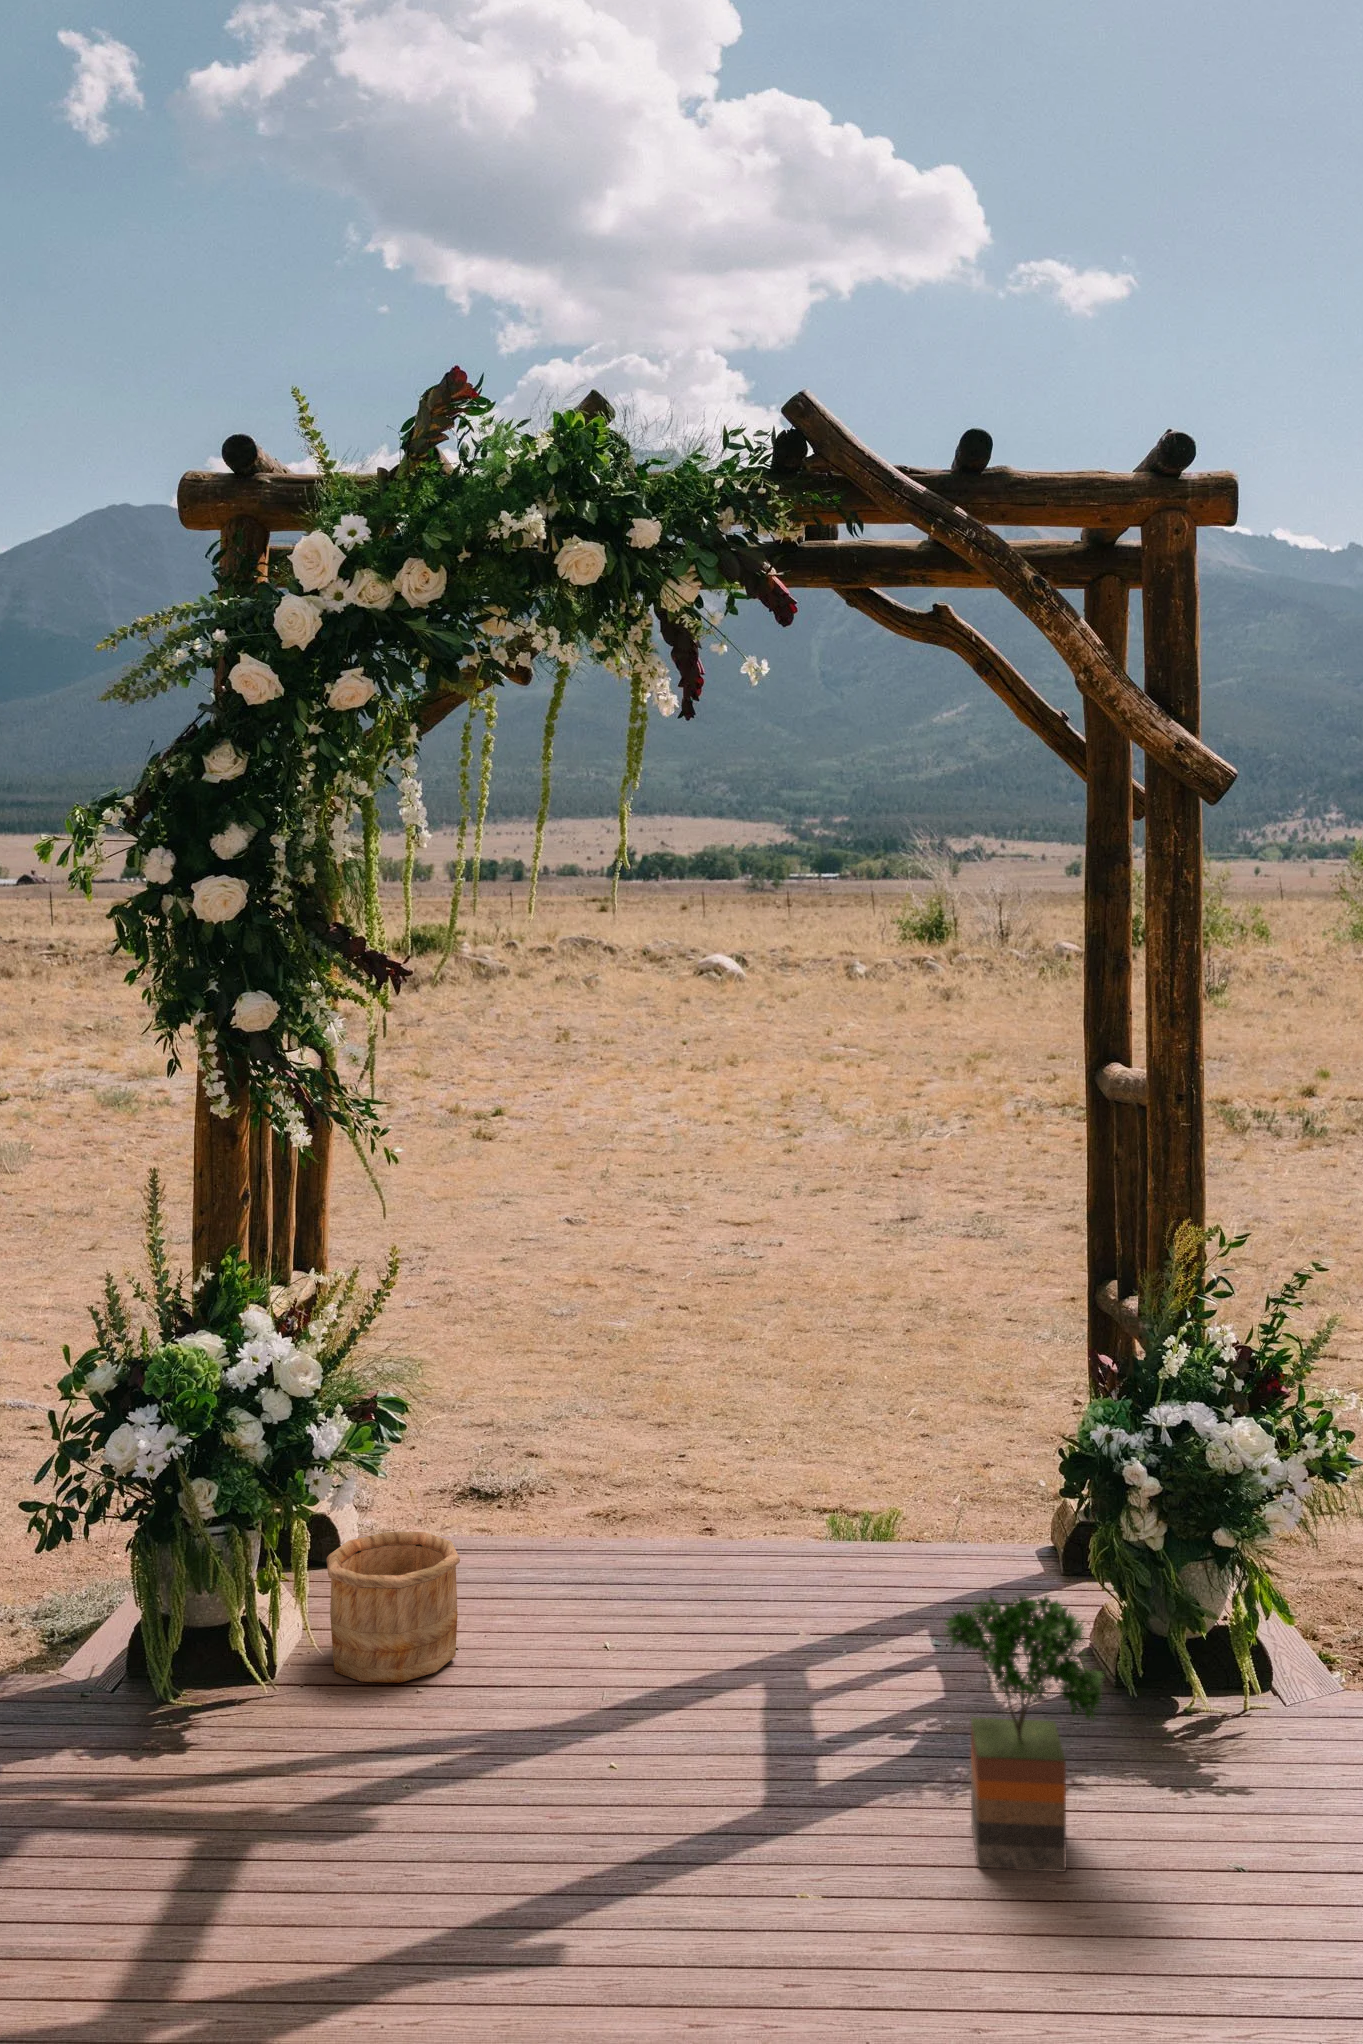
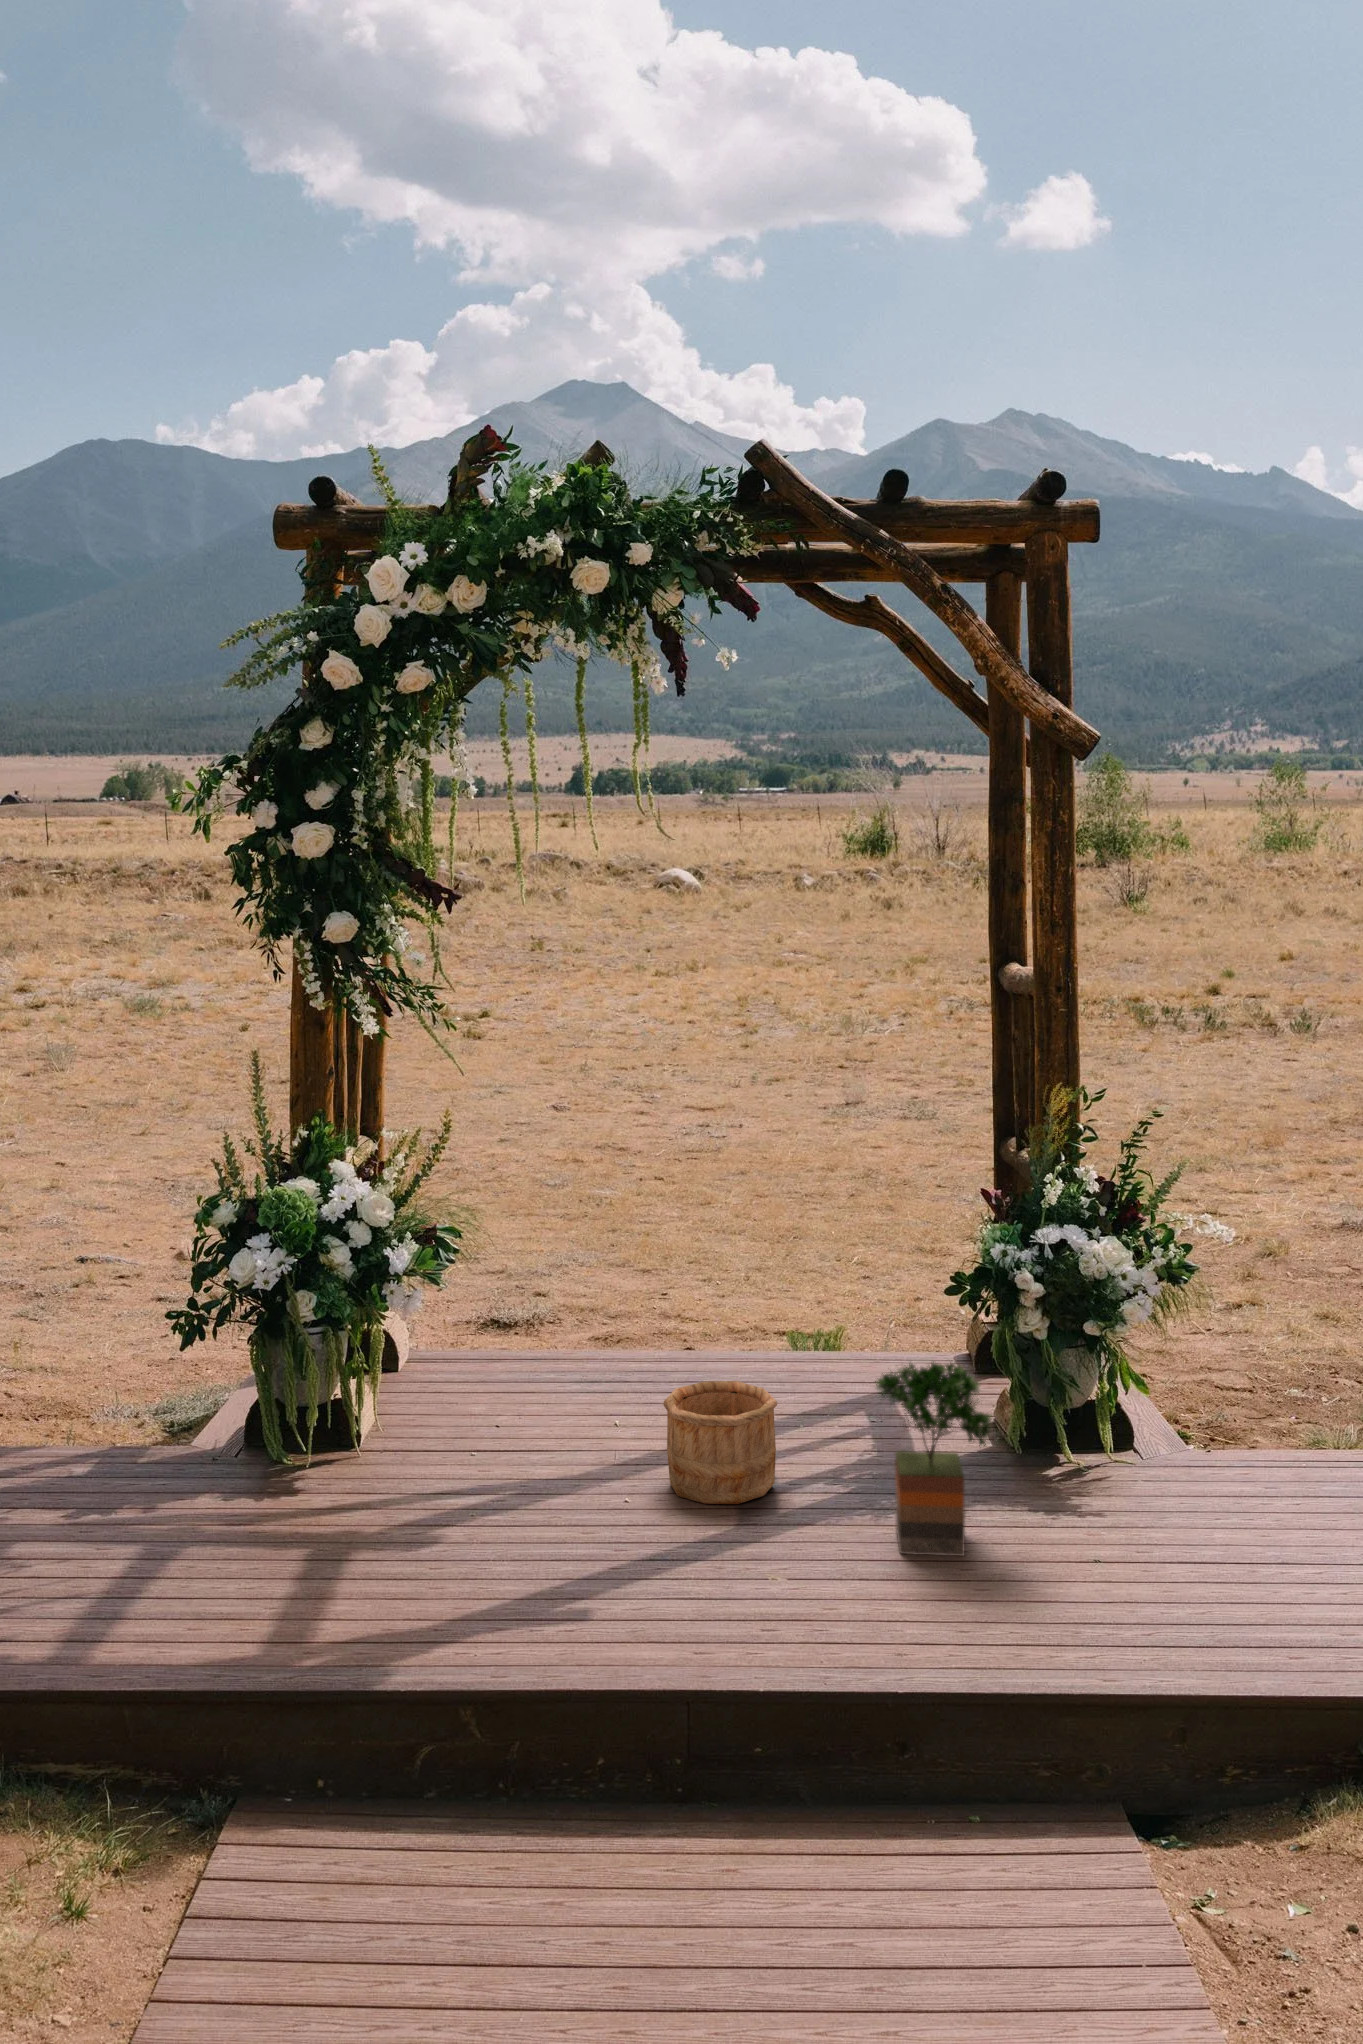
wooden bucket: present [327,1532,460,1683] -> present [663,1381,777,1504]

